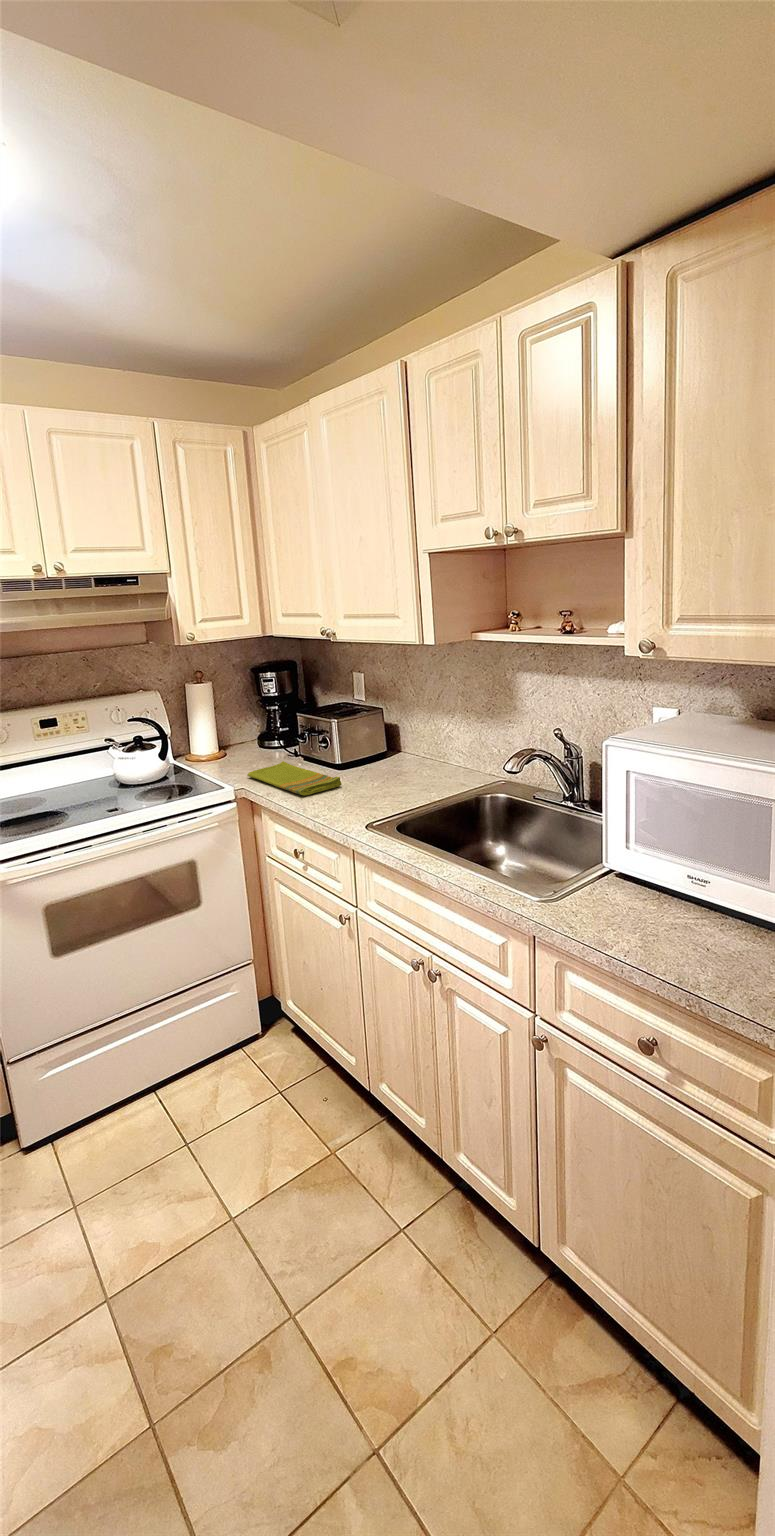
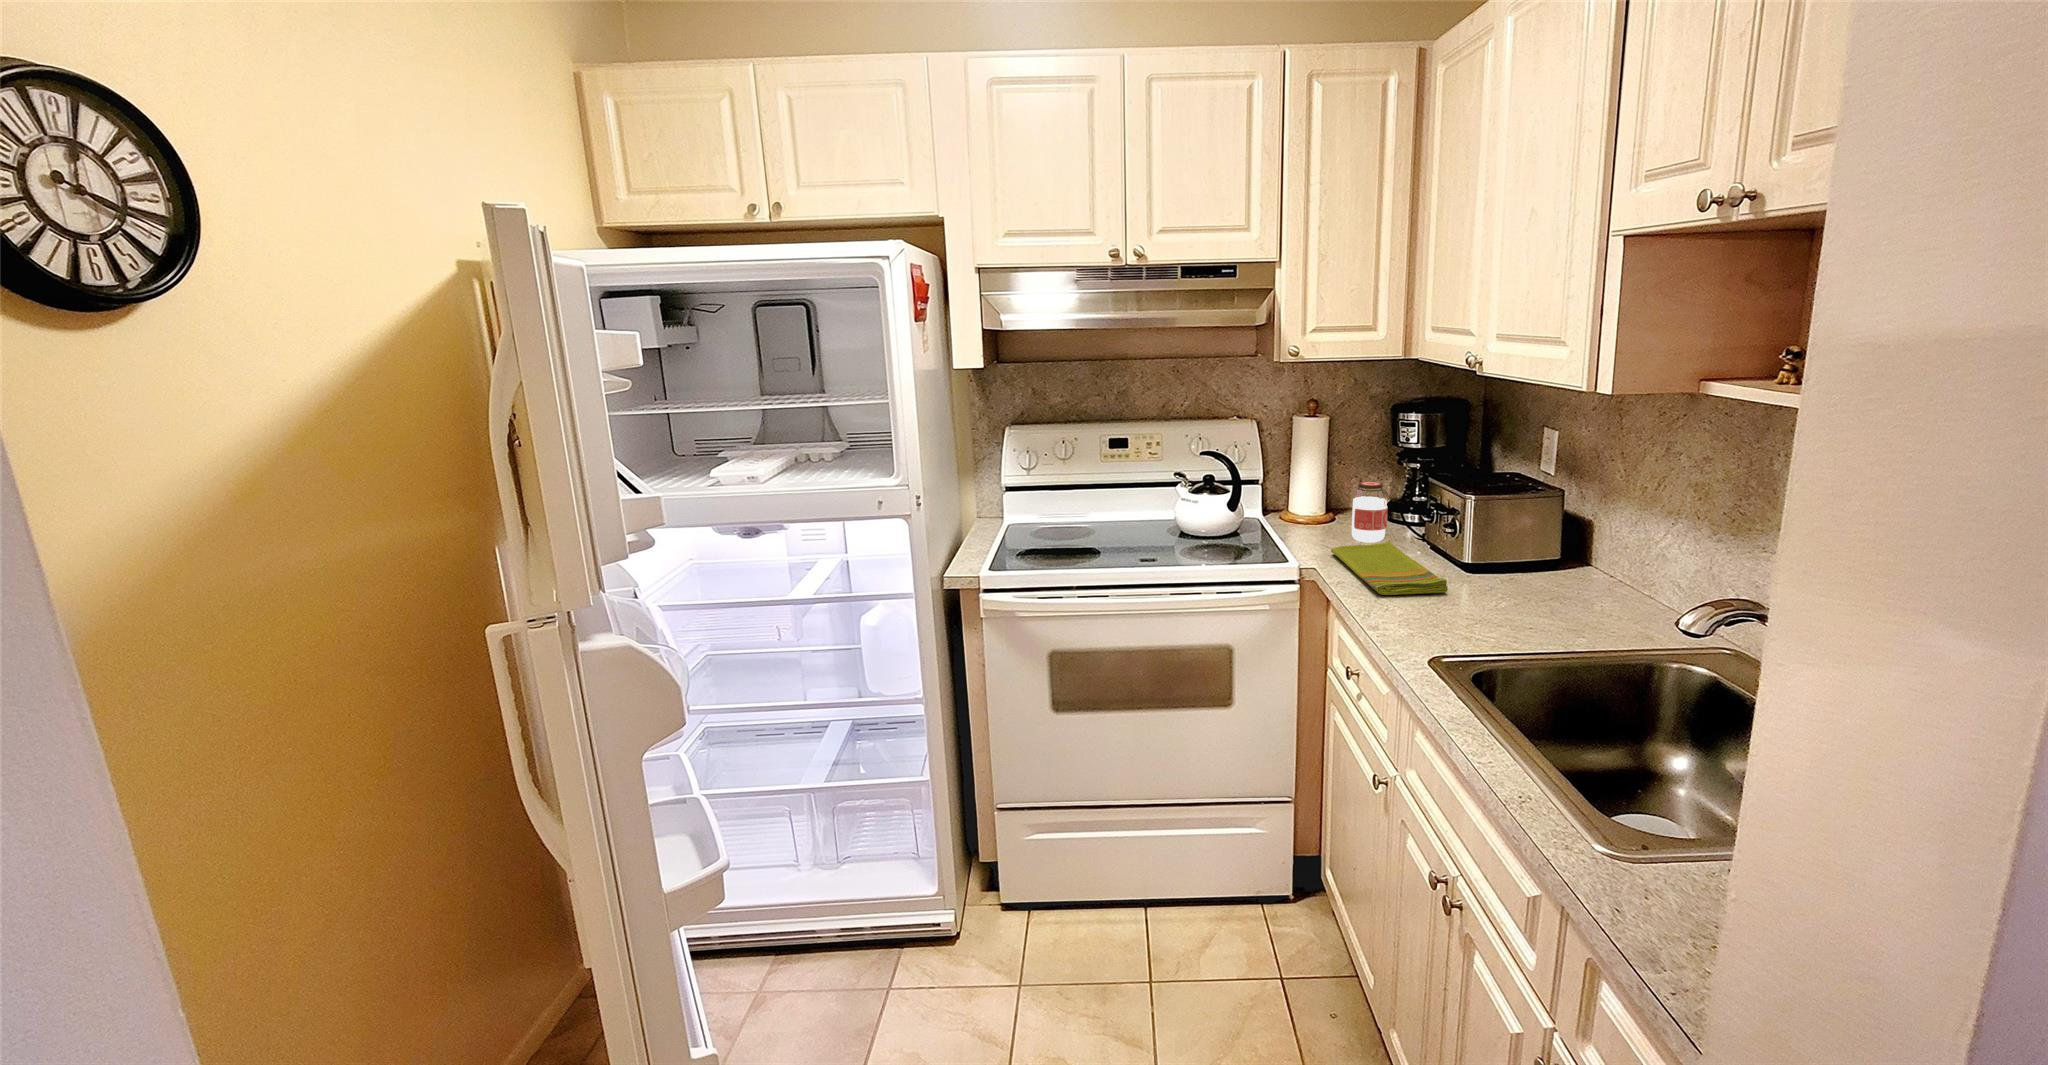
jar: none [249,723,276,767] -> present [1352,481,1389,543]

